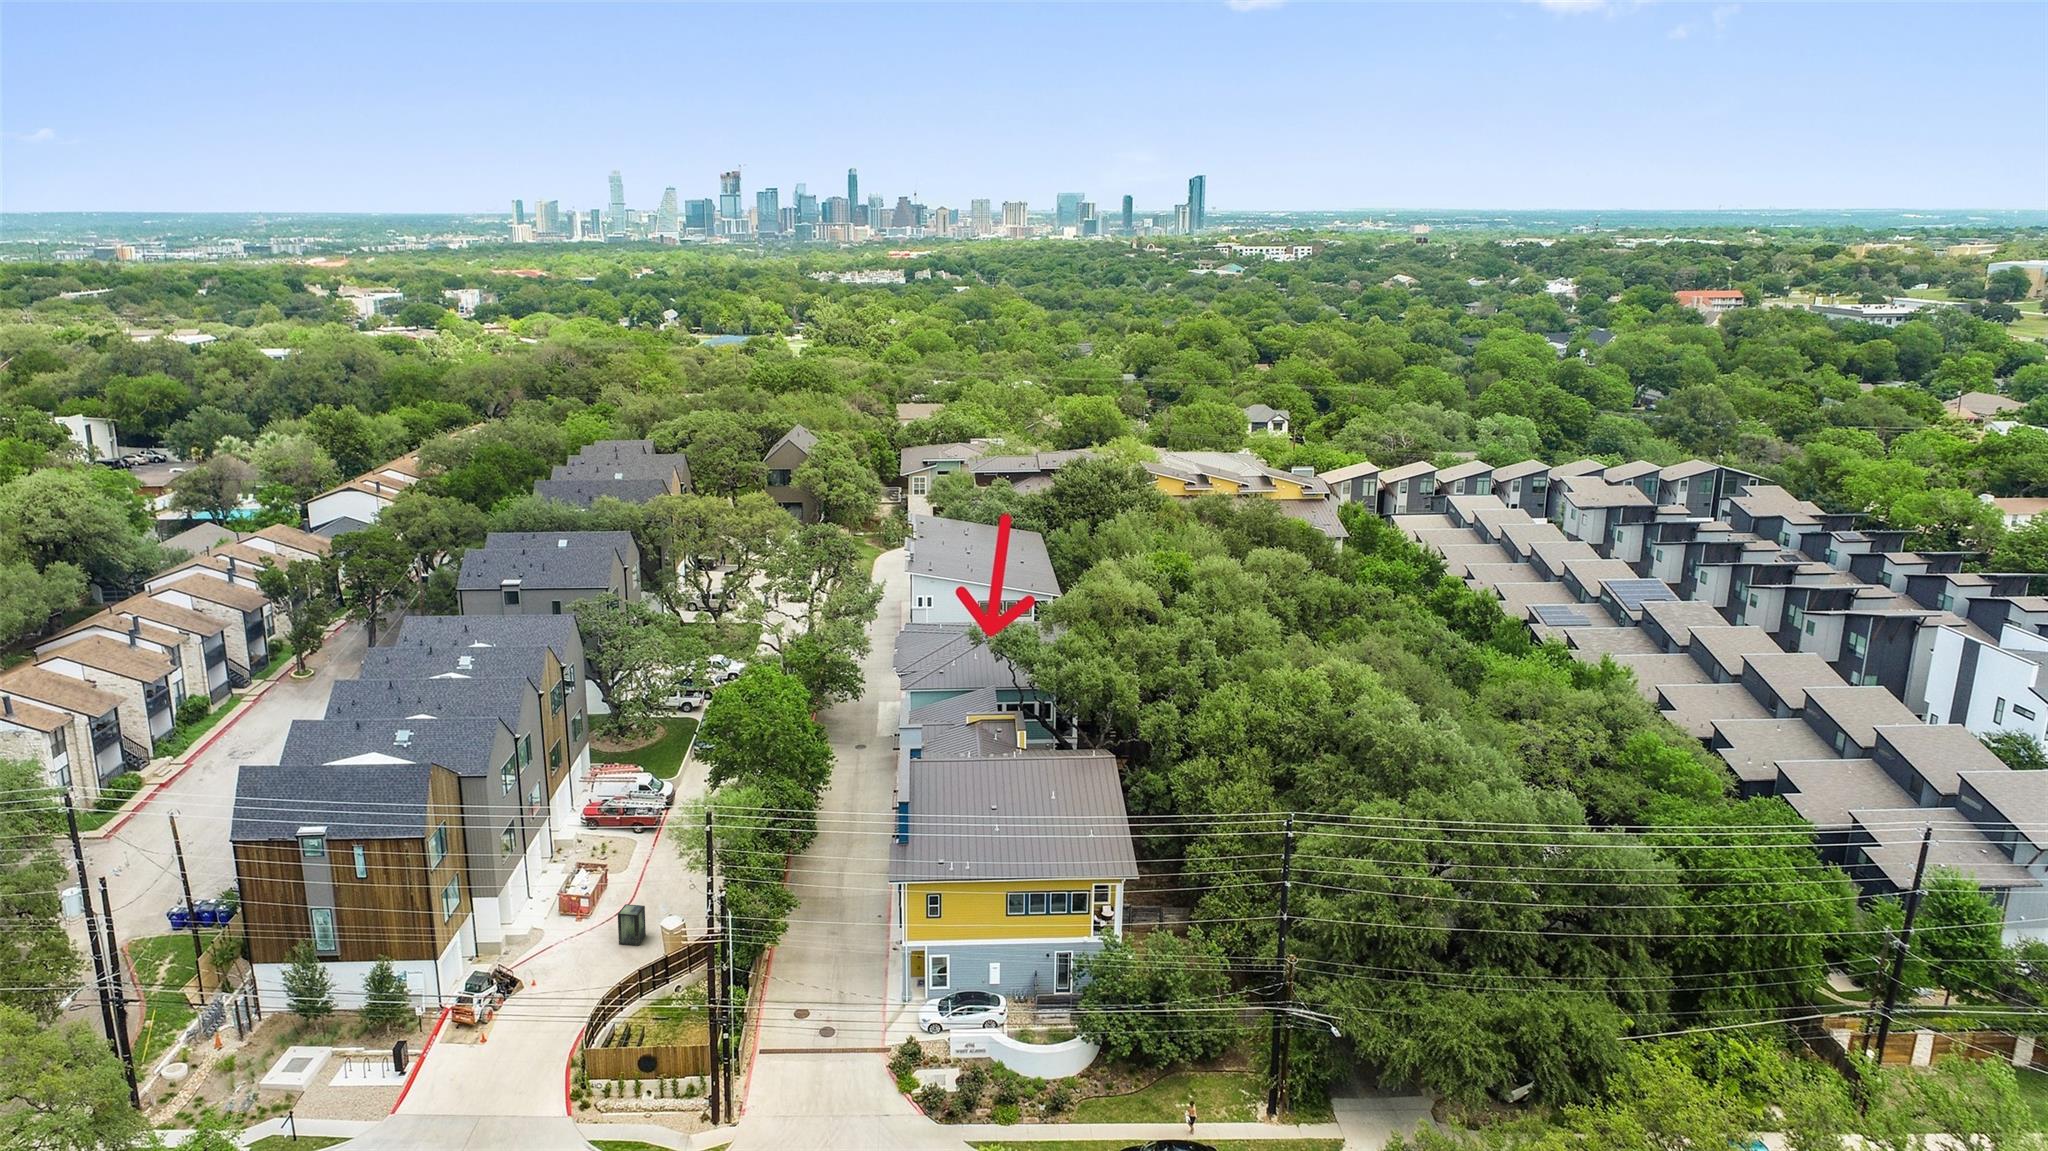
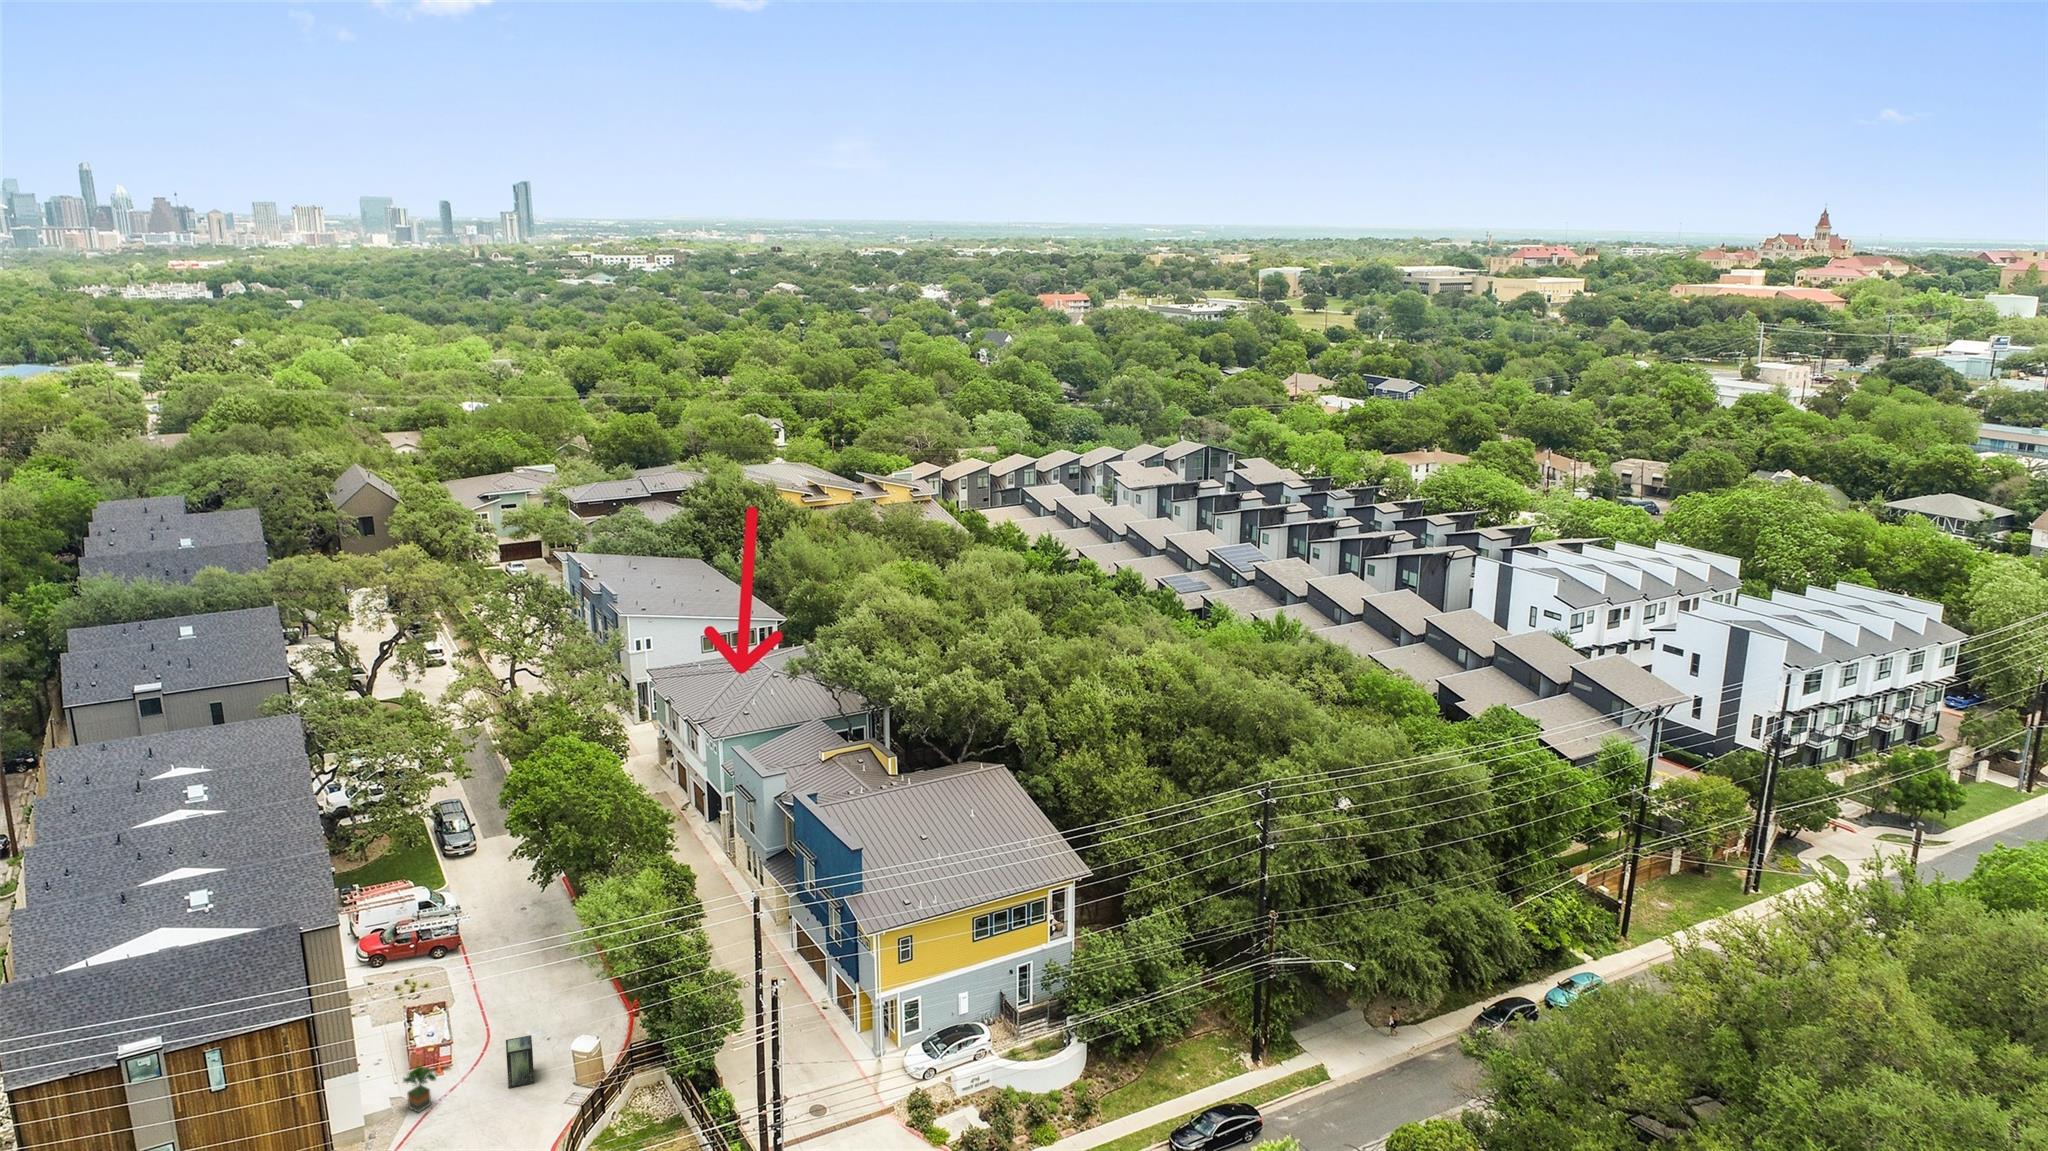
potted tree: none [540,907,566,944] -> present [403,1067,436,1112]

